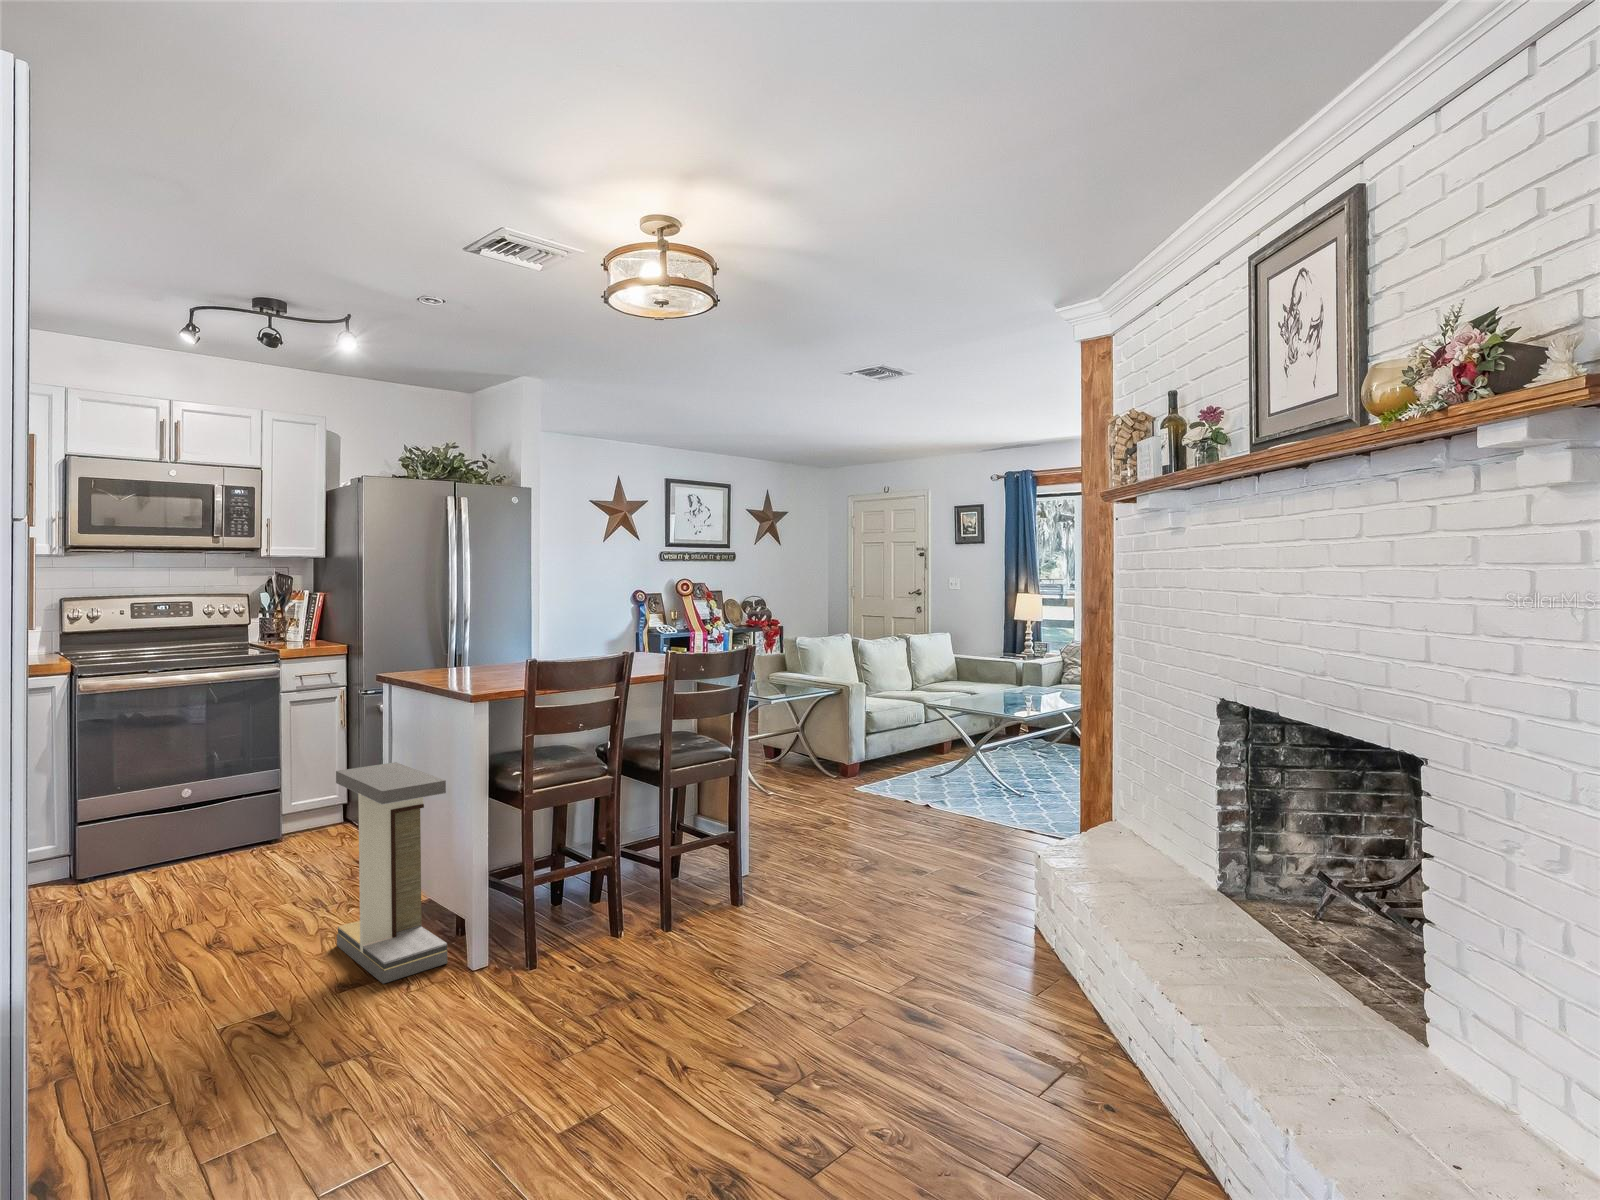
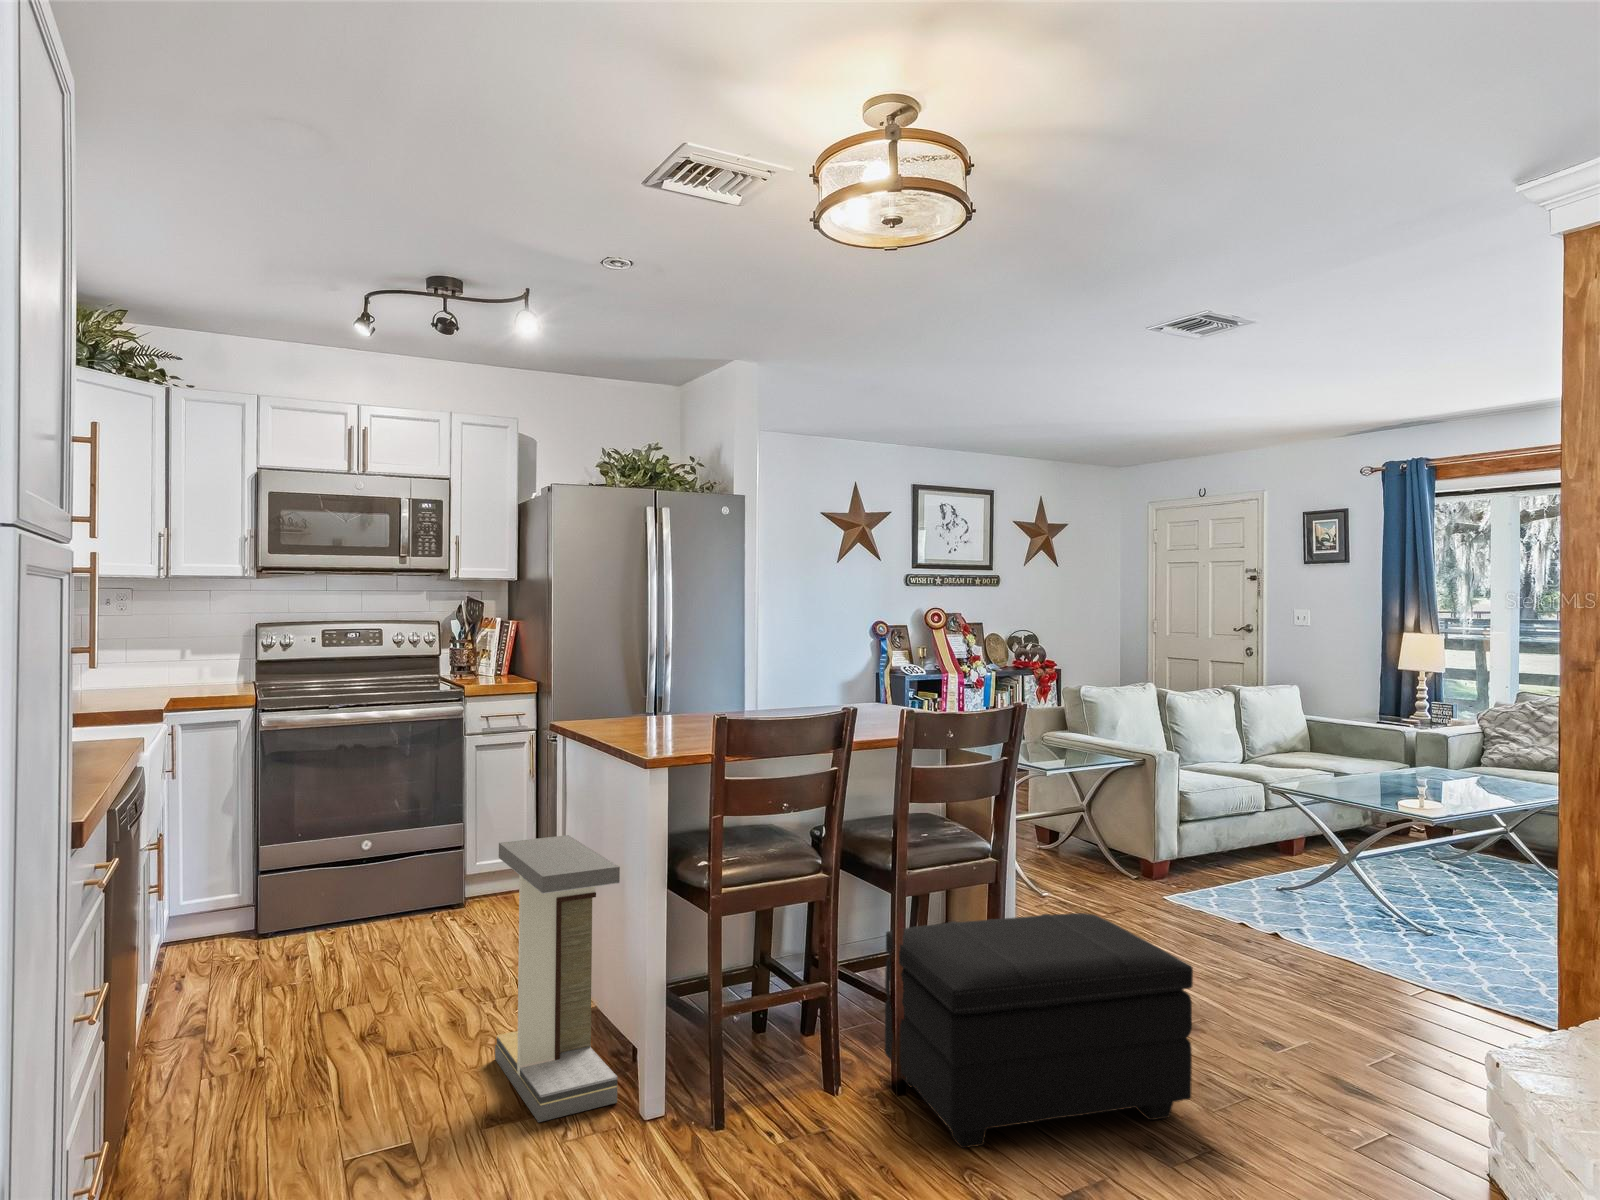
footstool: none [656,794,870,960] -> present [885,913,1193,1148]

